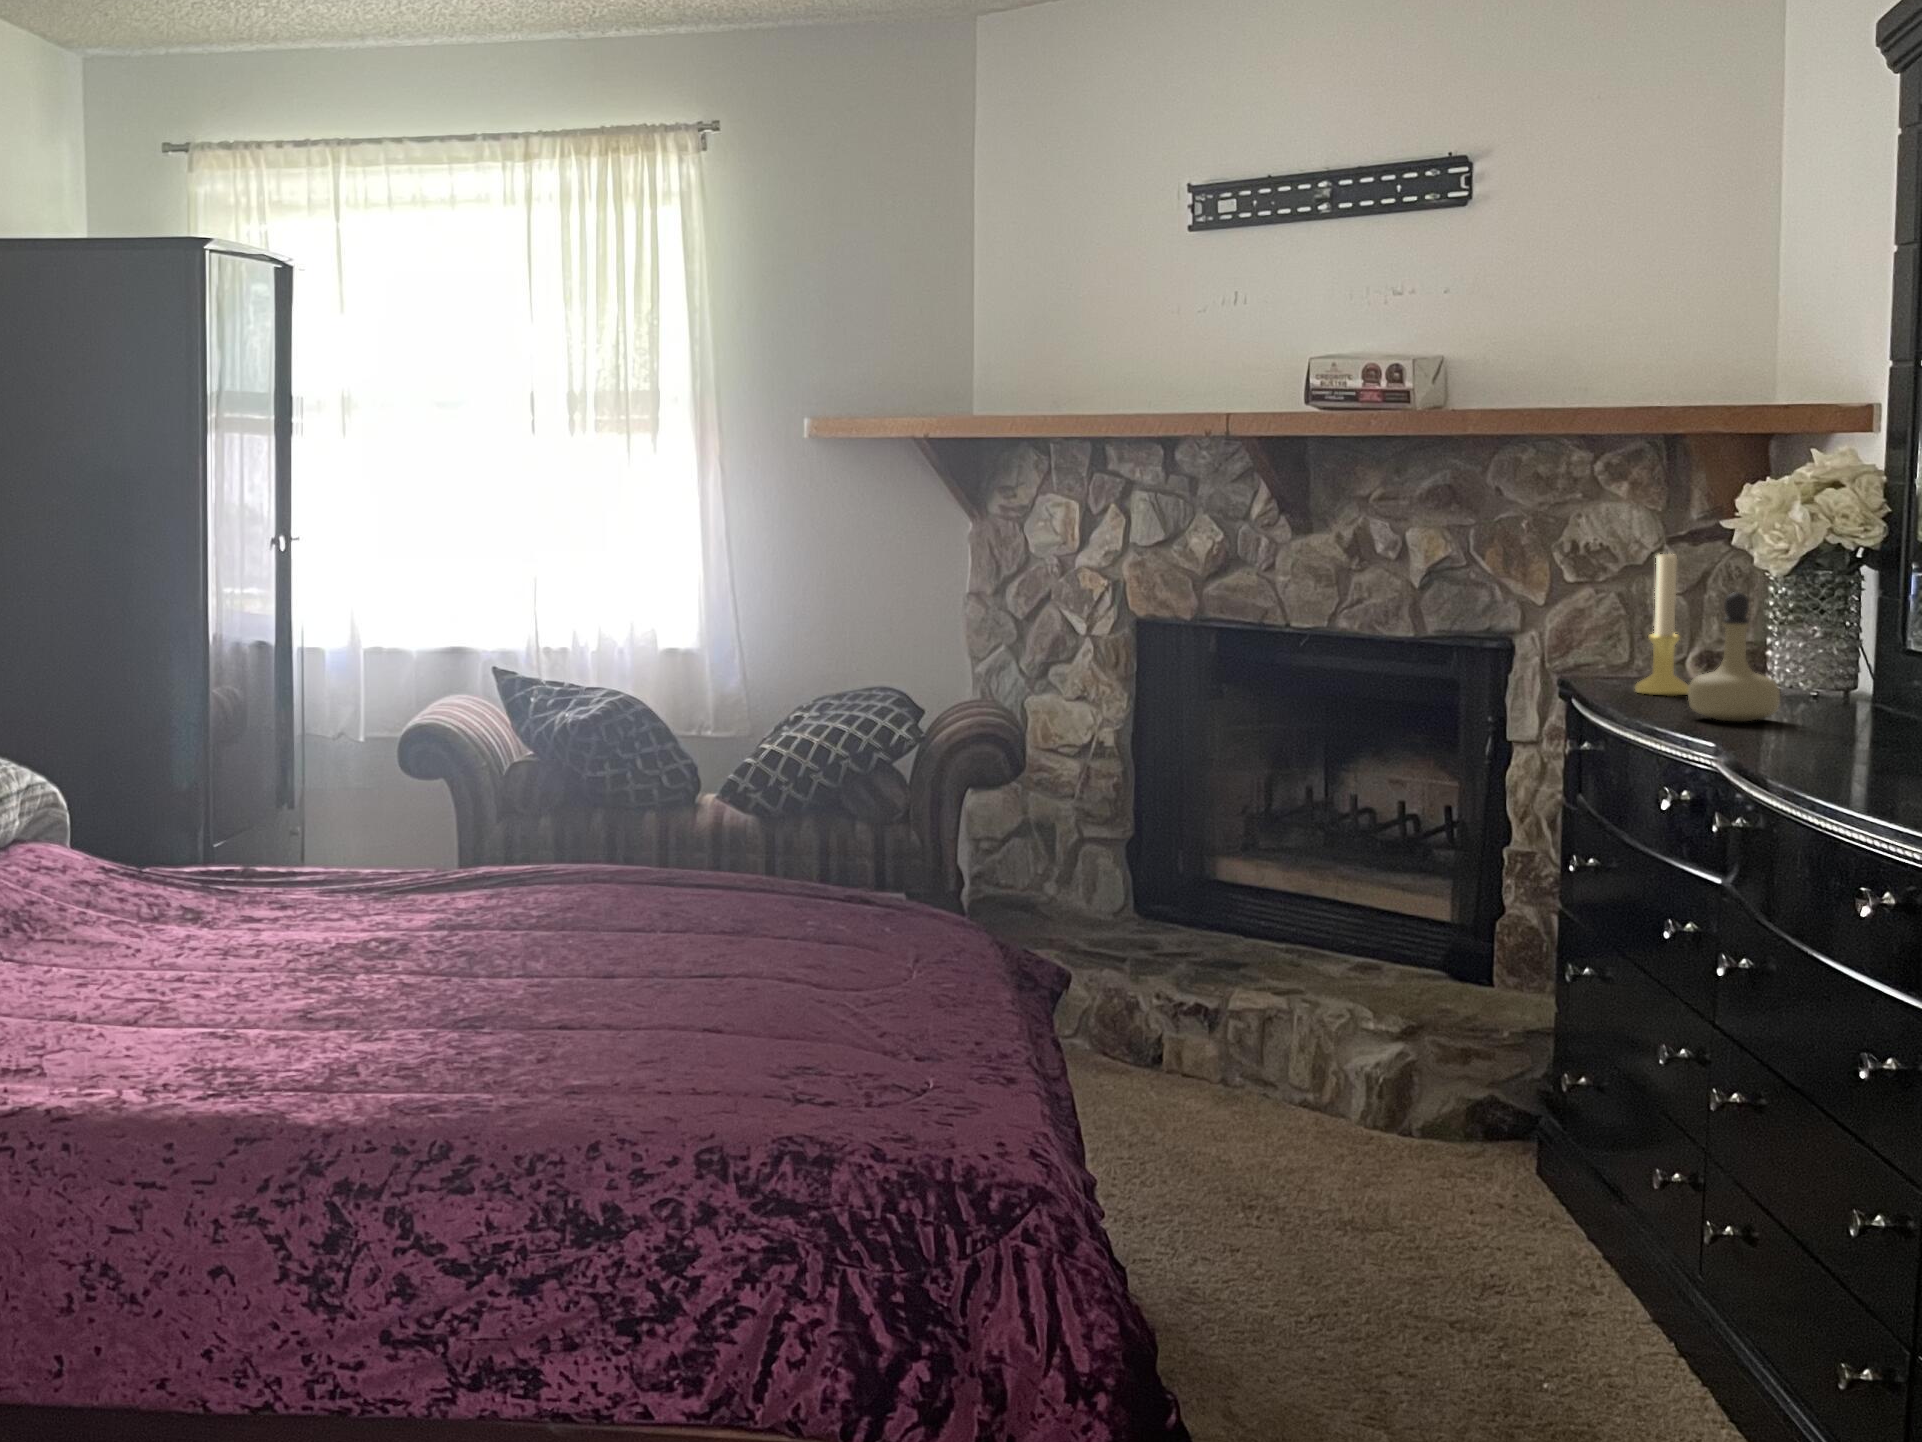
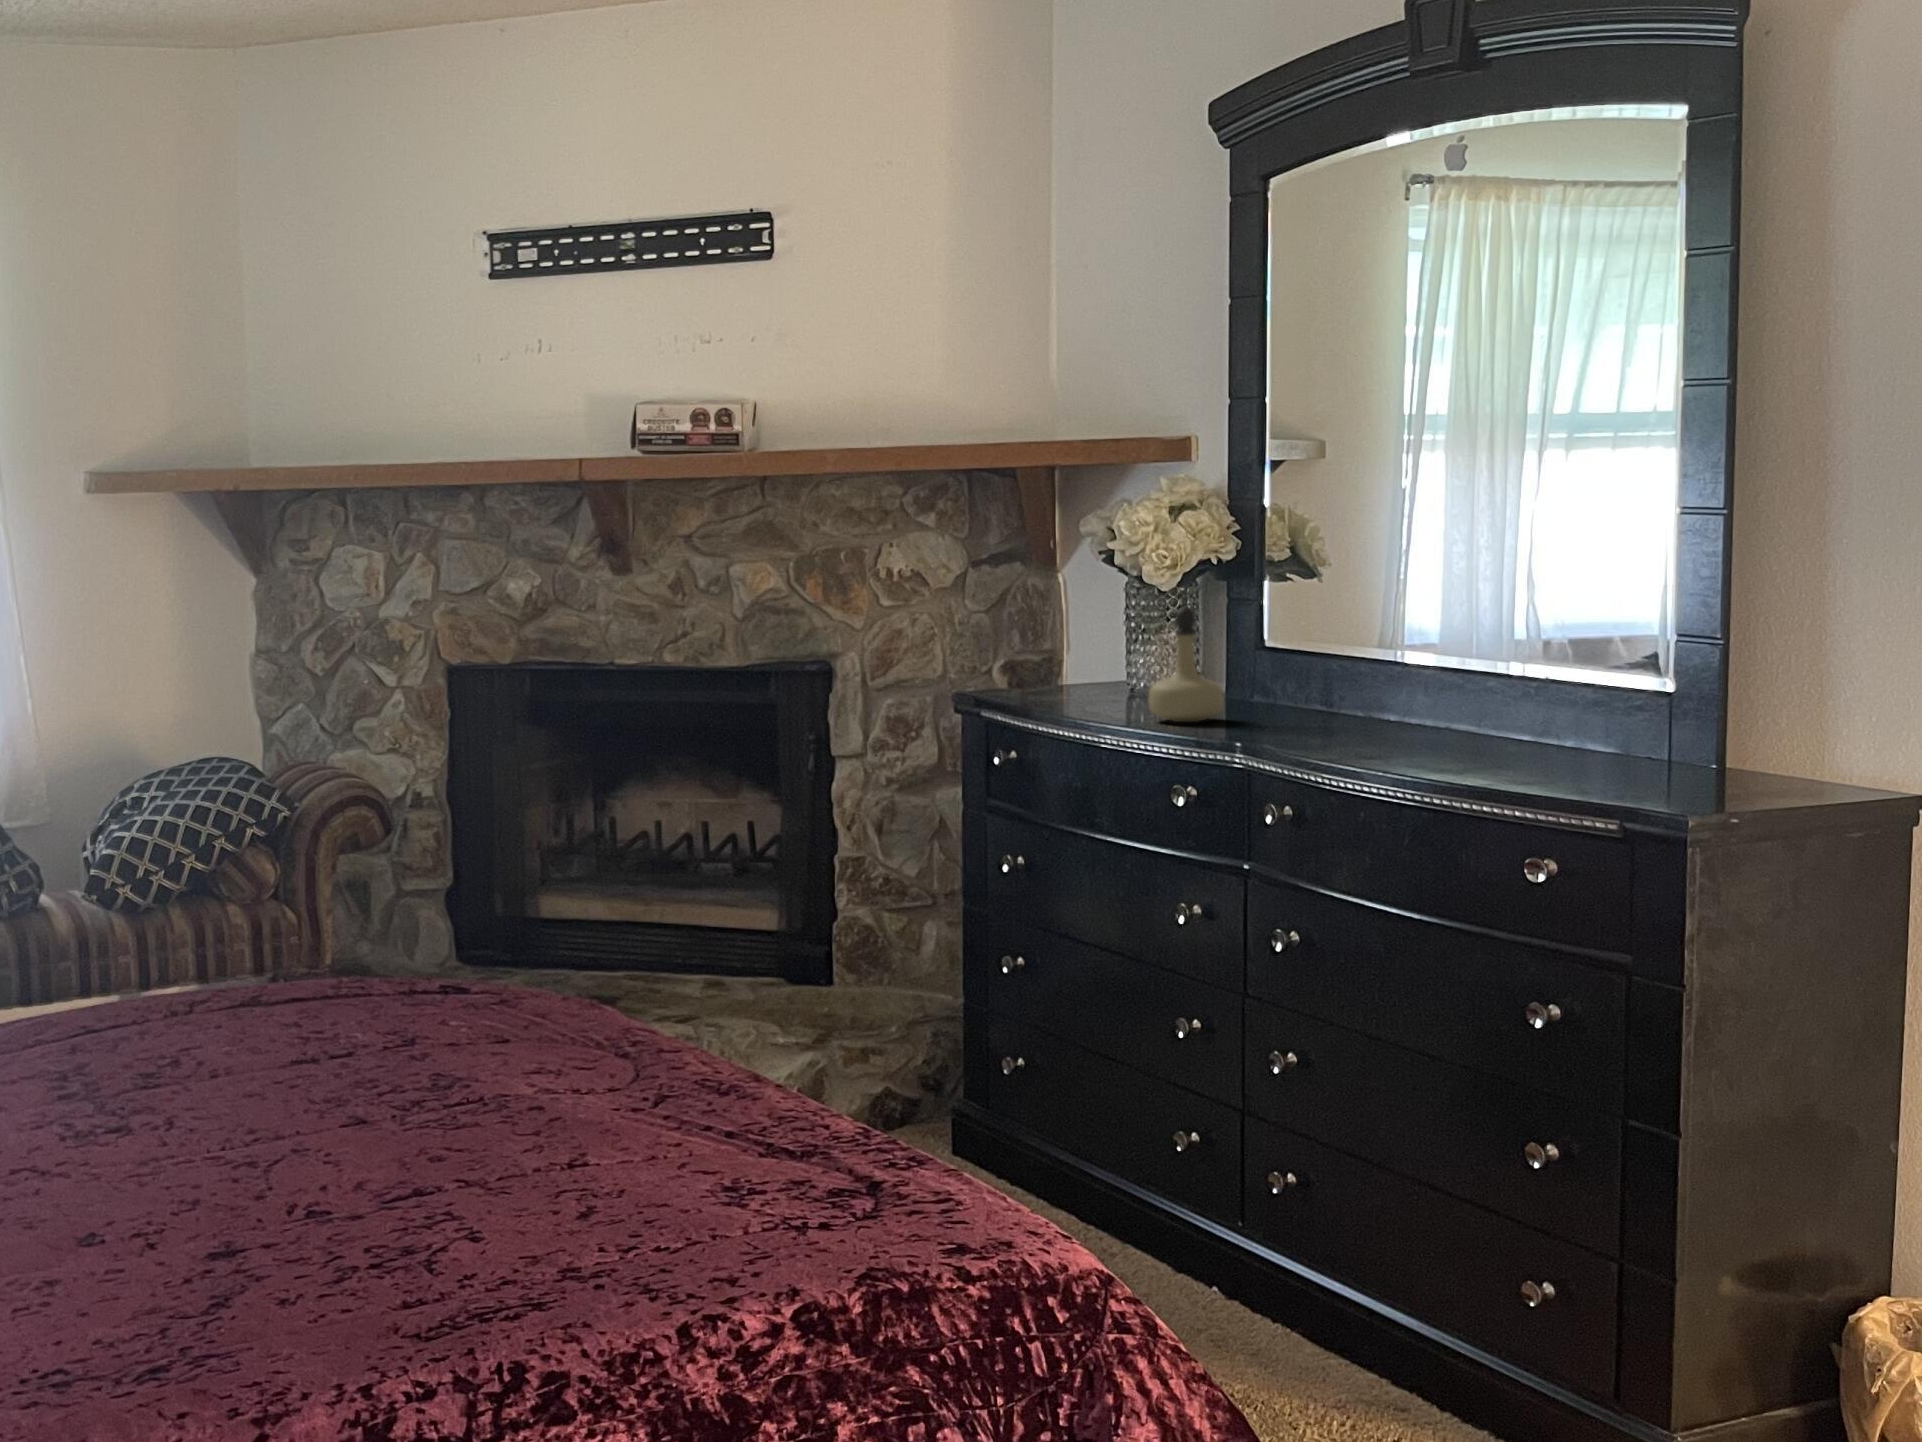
candle holder: present [1635,554,1689,696] -> none [1037,572,1083,704]

